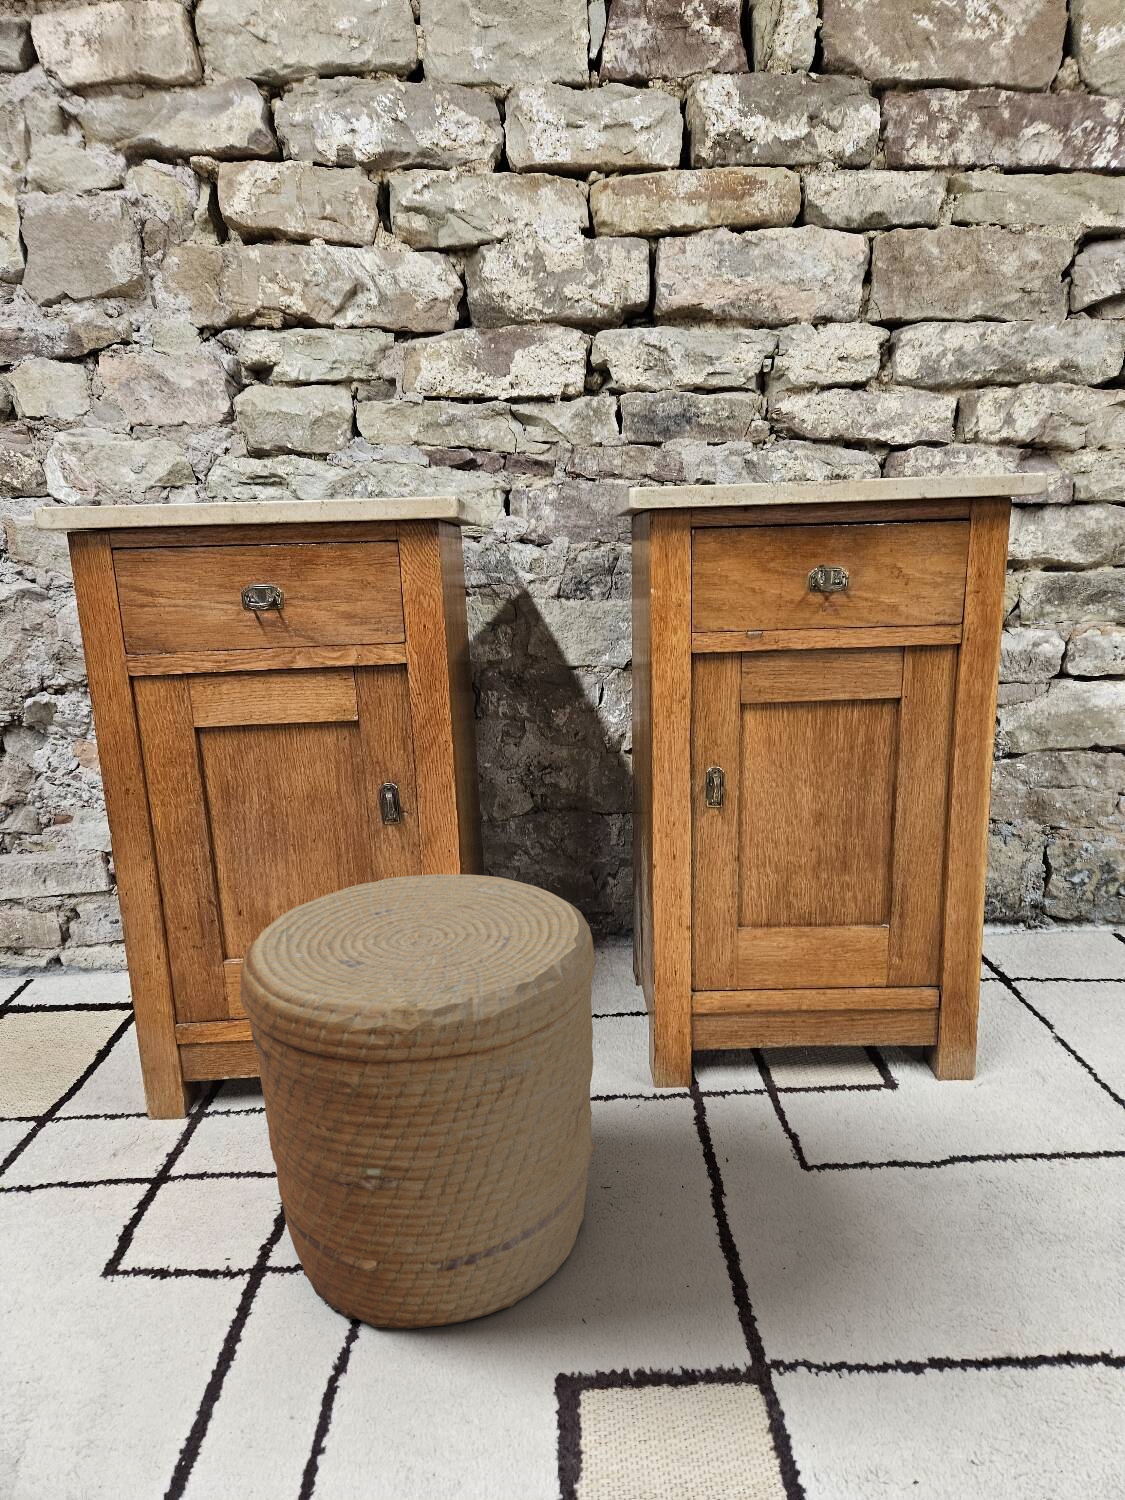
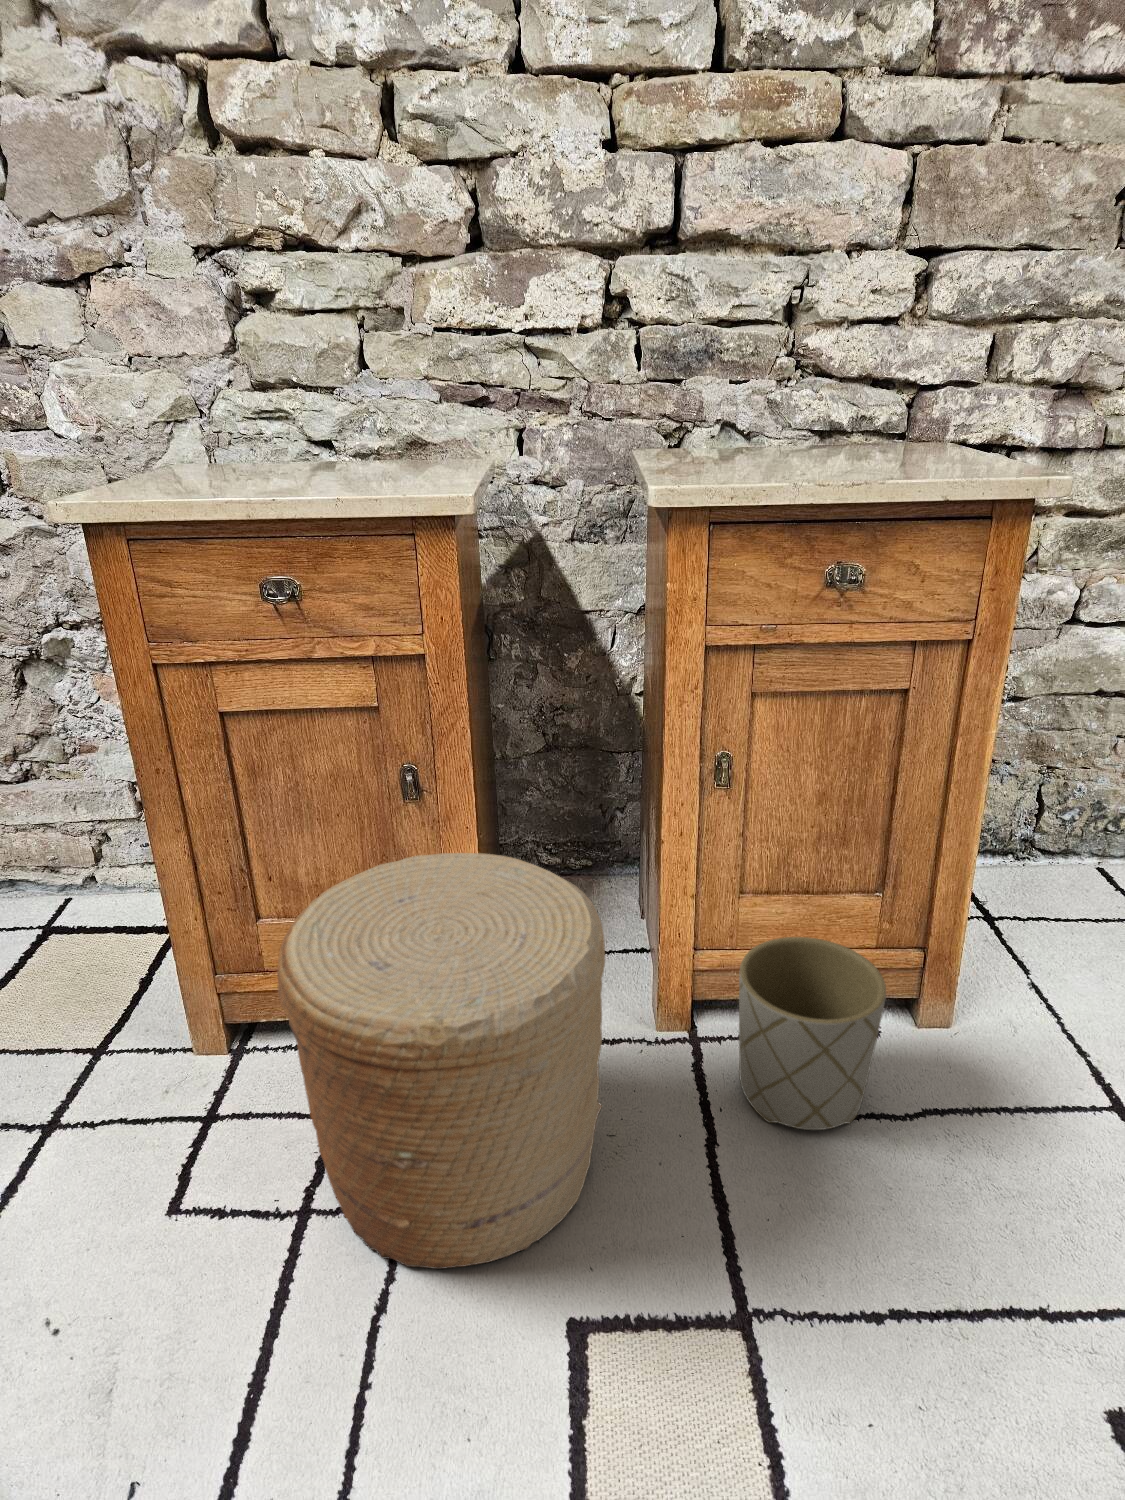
planter: none [741,970,899,1179] -> present [739,937,886,1130]

